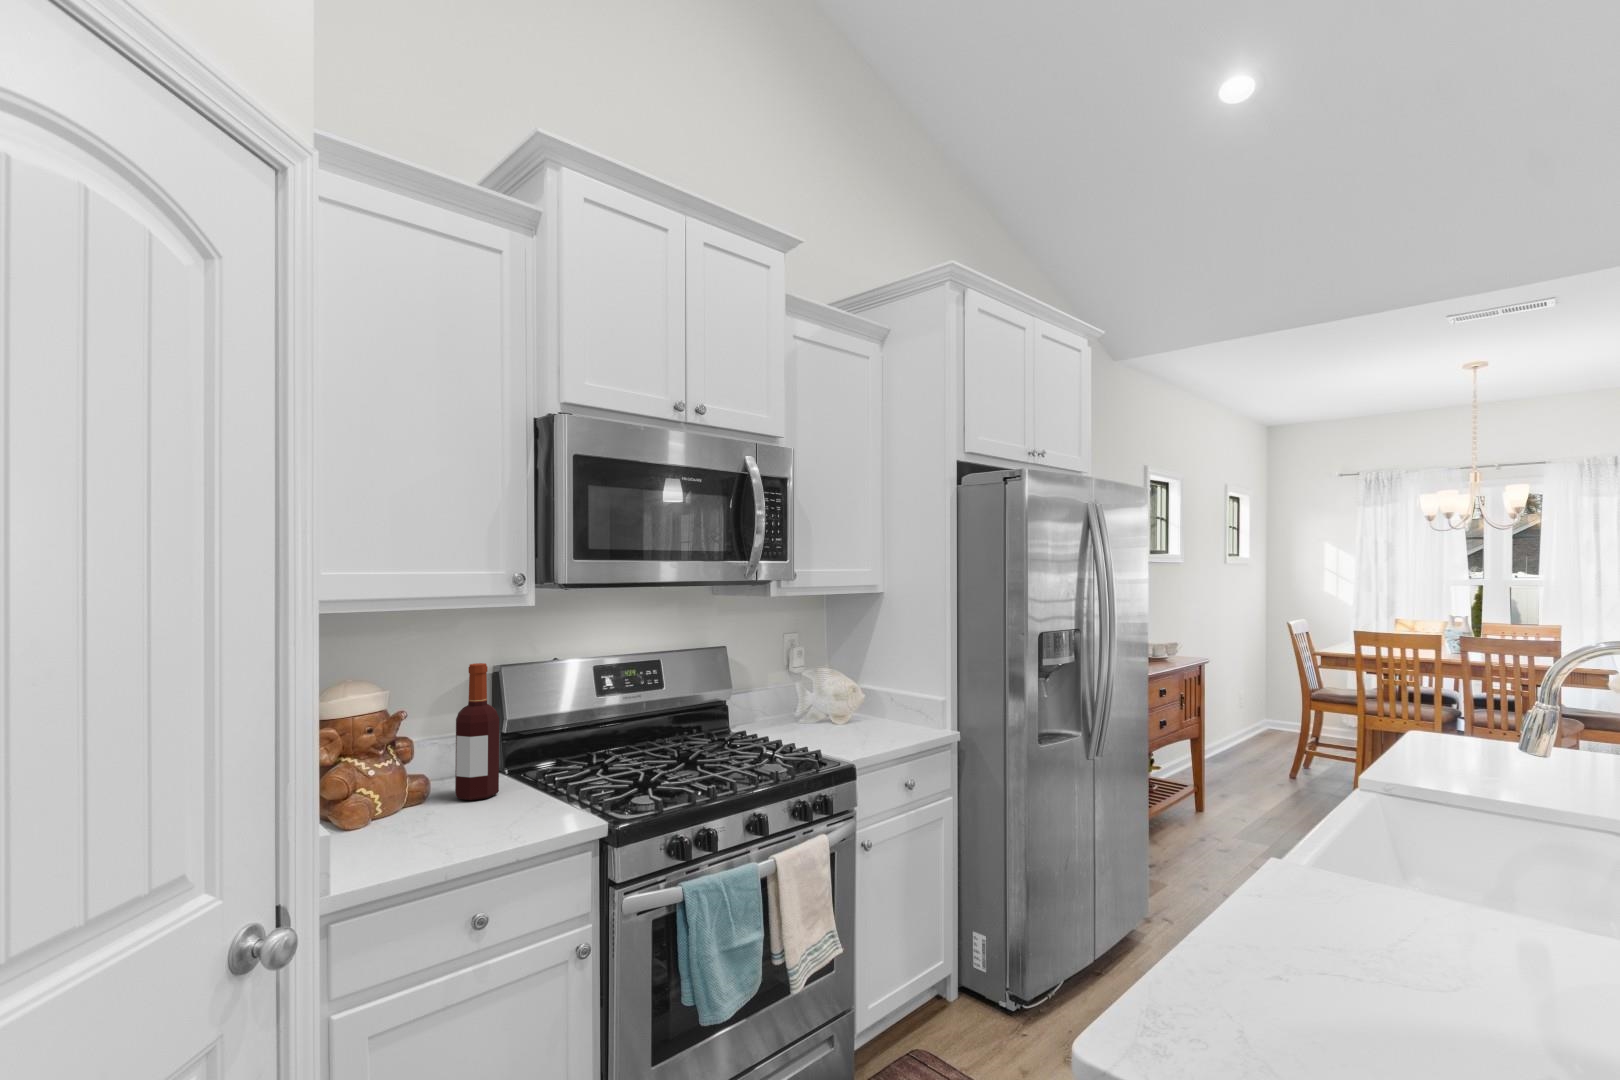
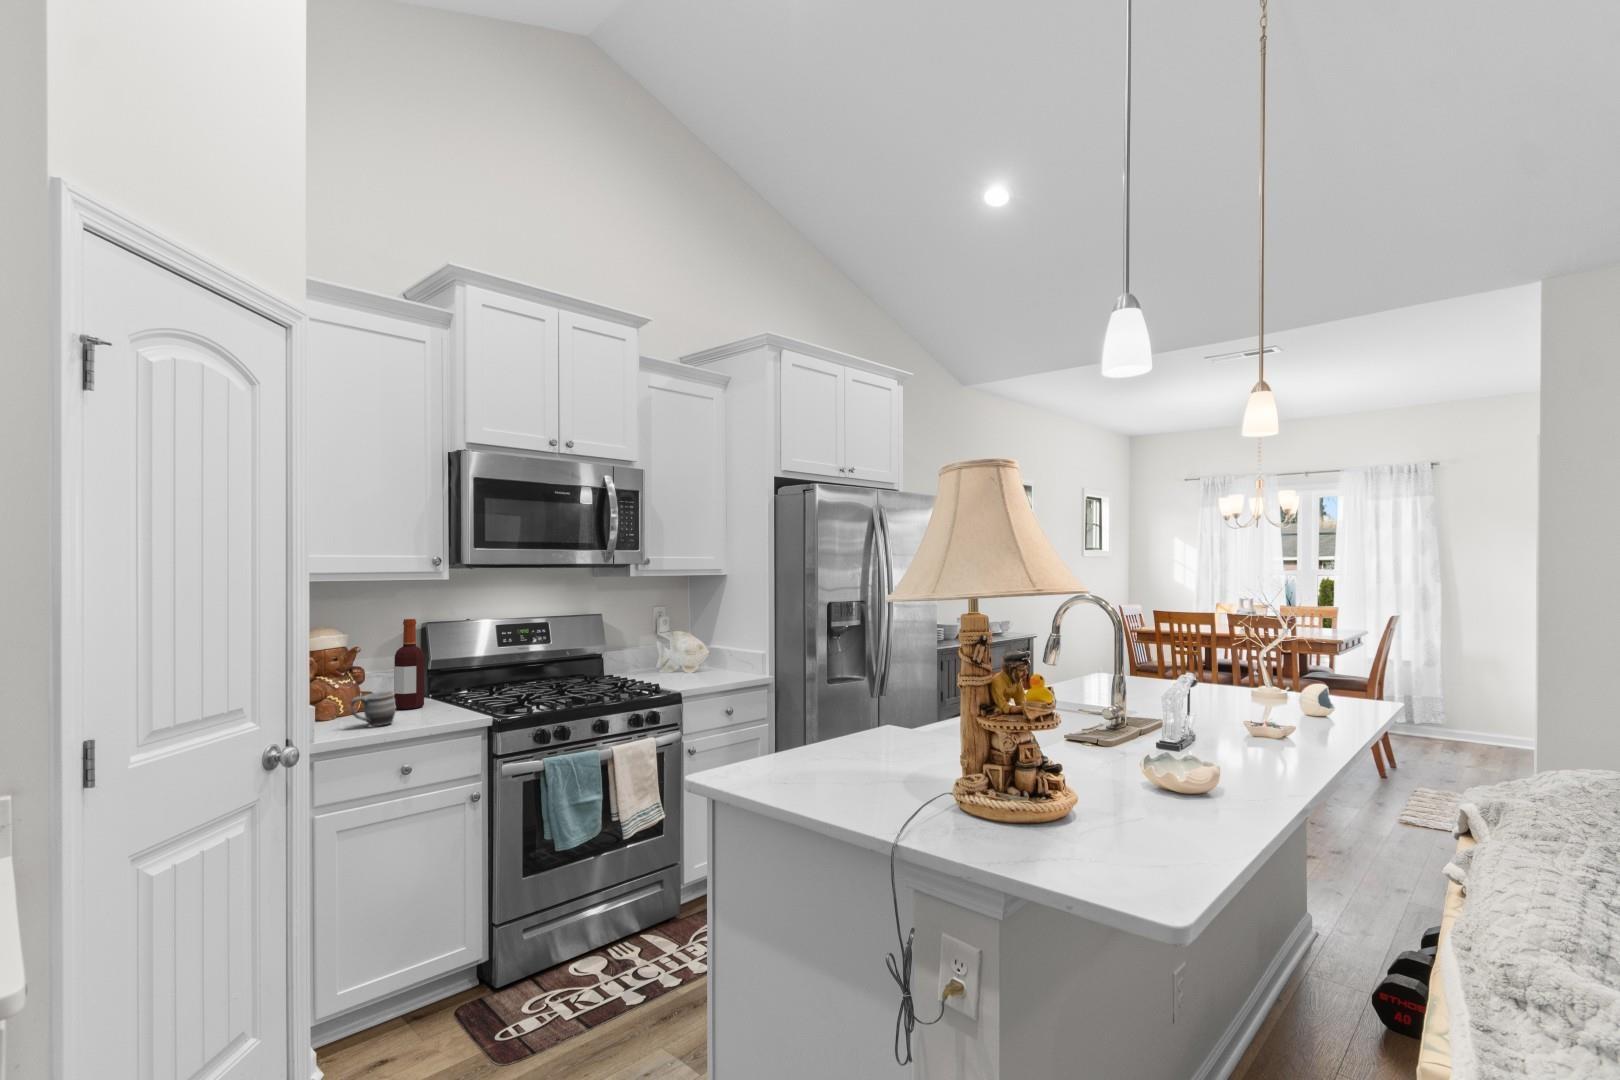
mug: none [391,785,460,845] -> present [351,691,396,726]

